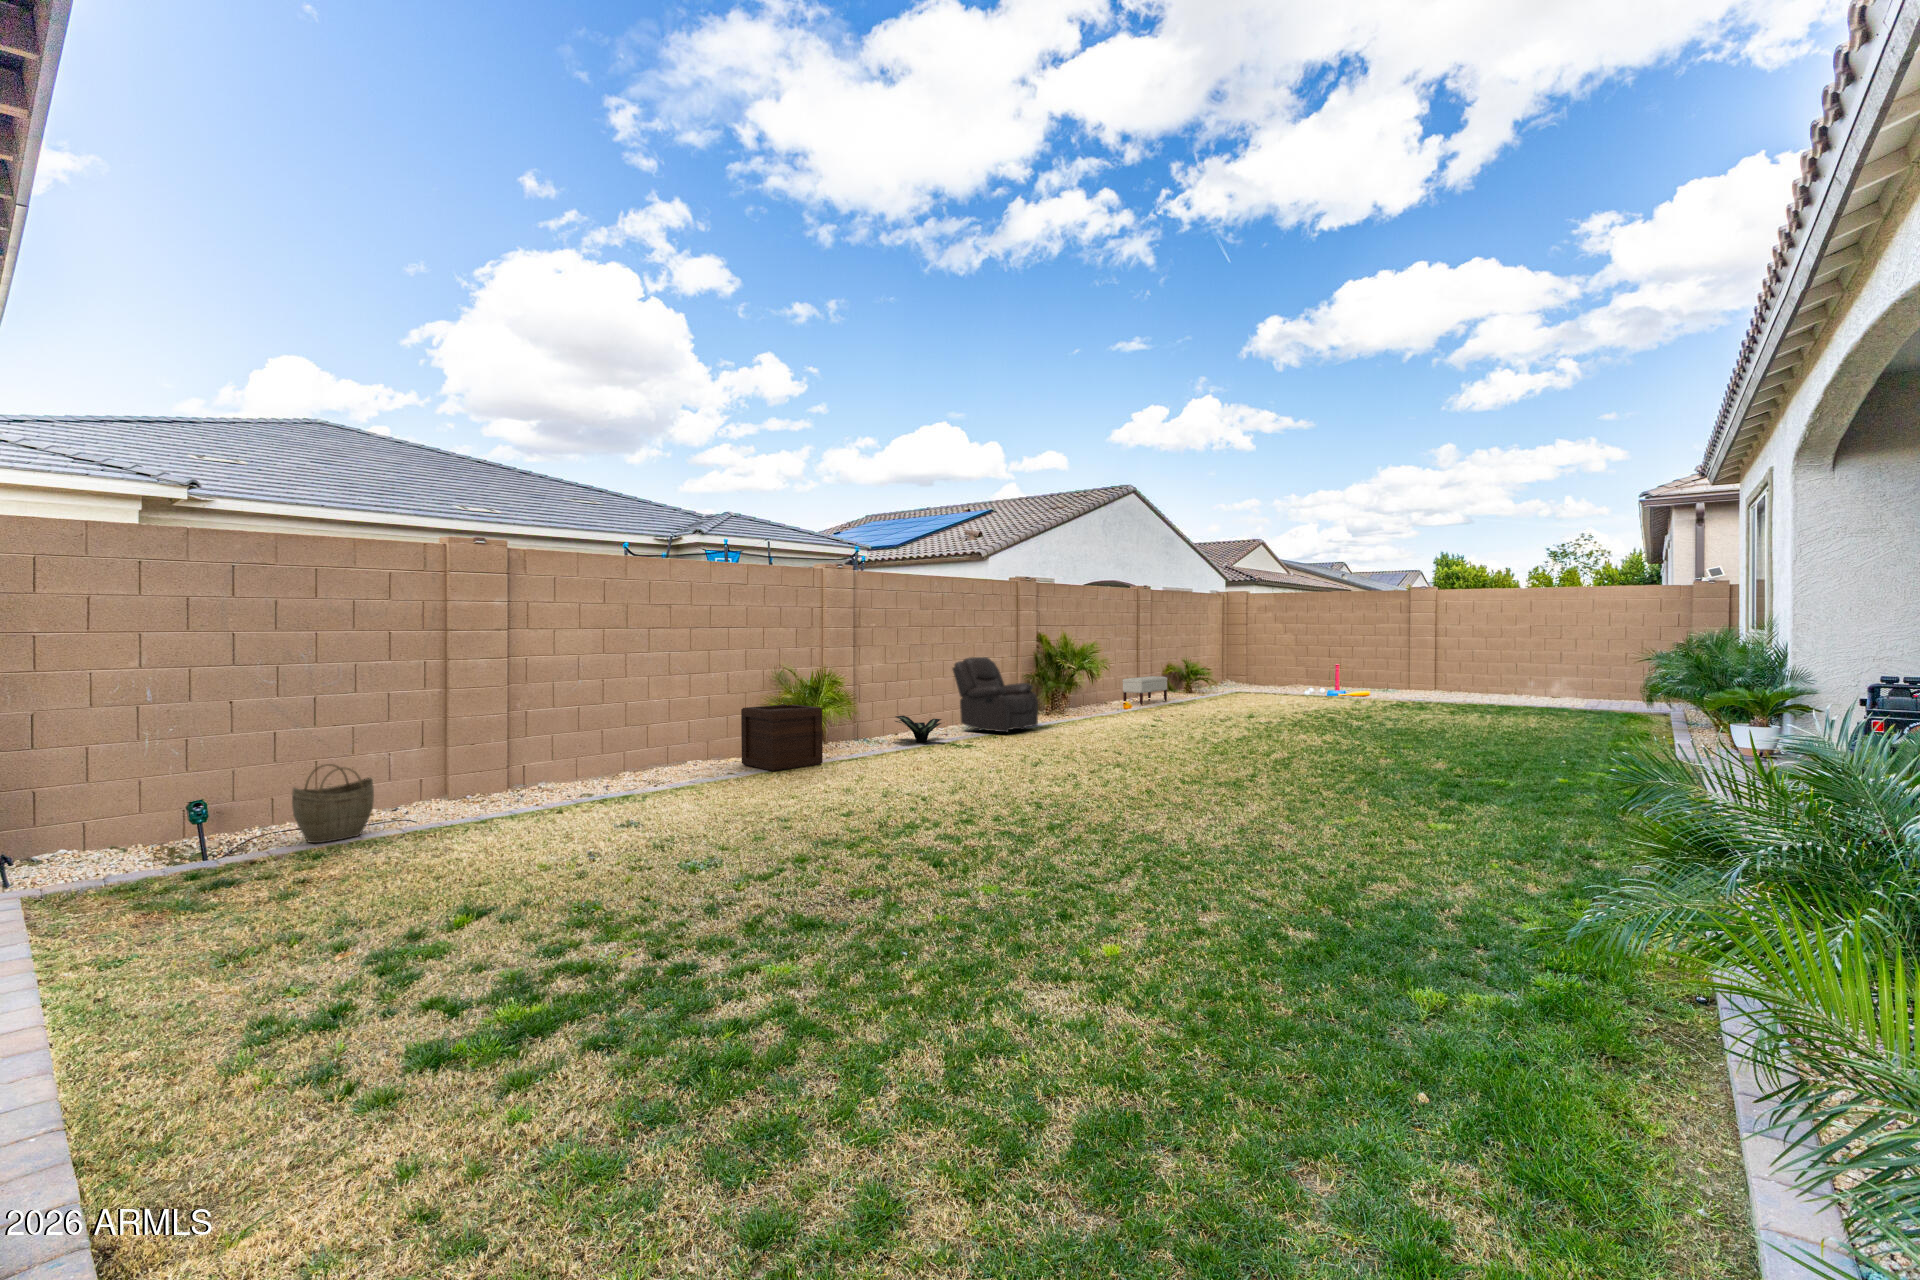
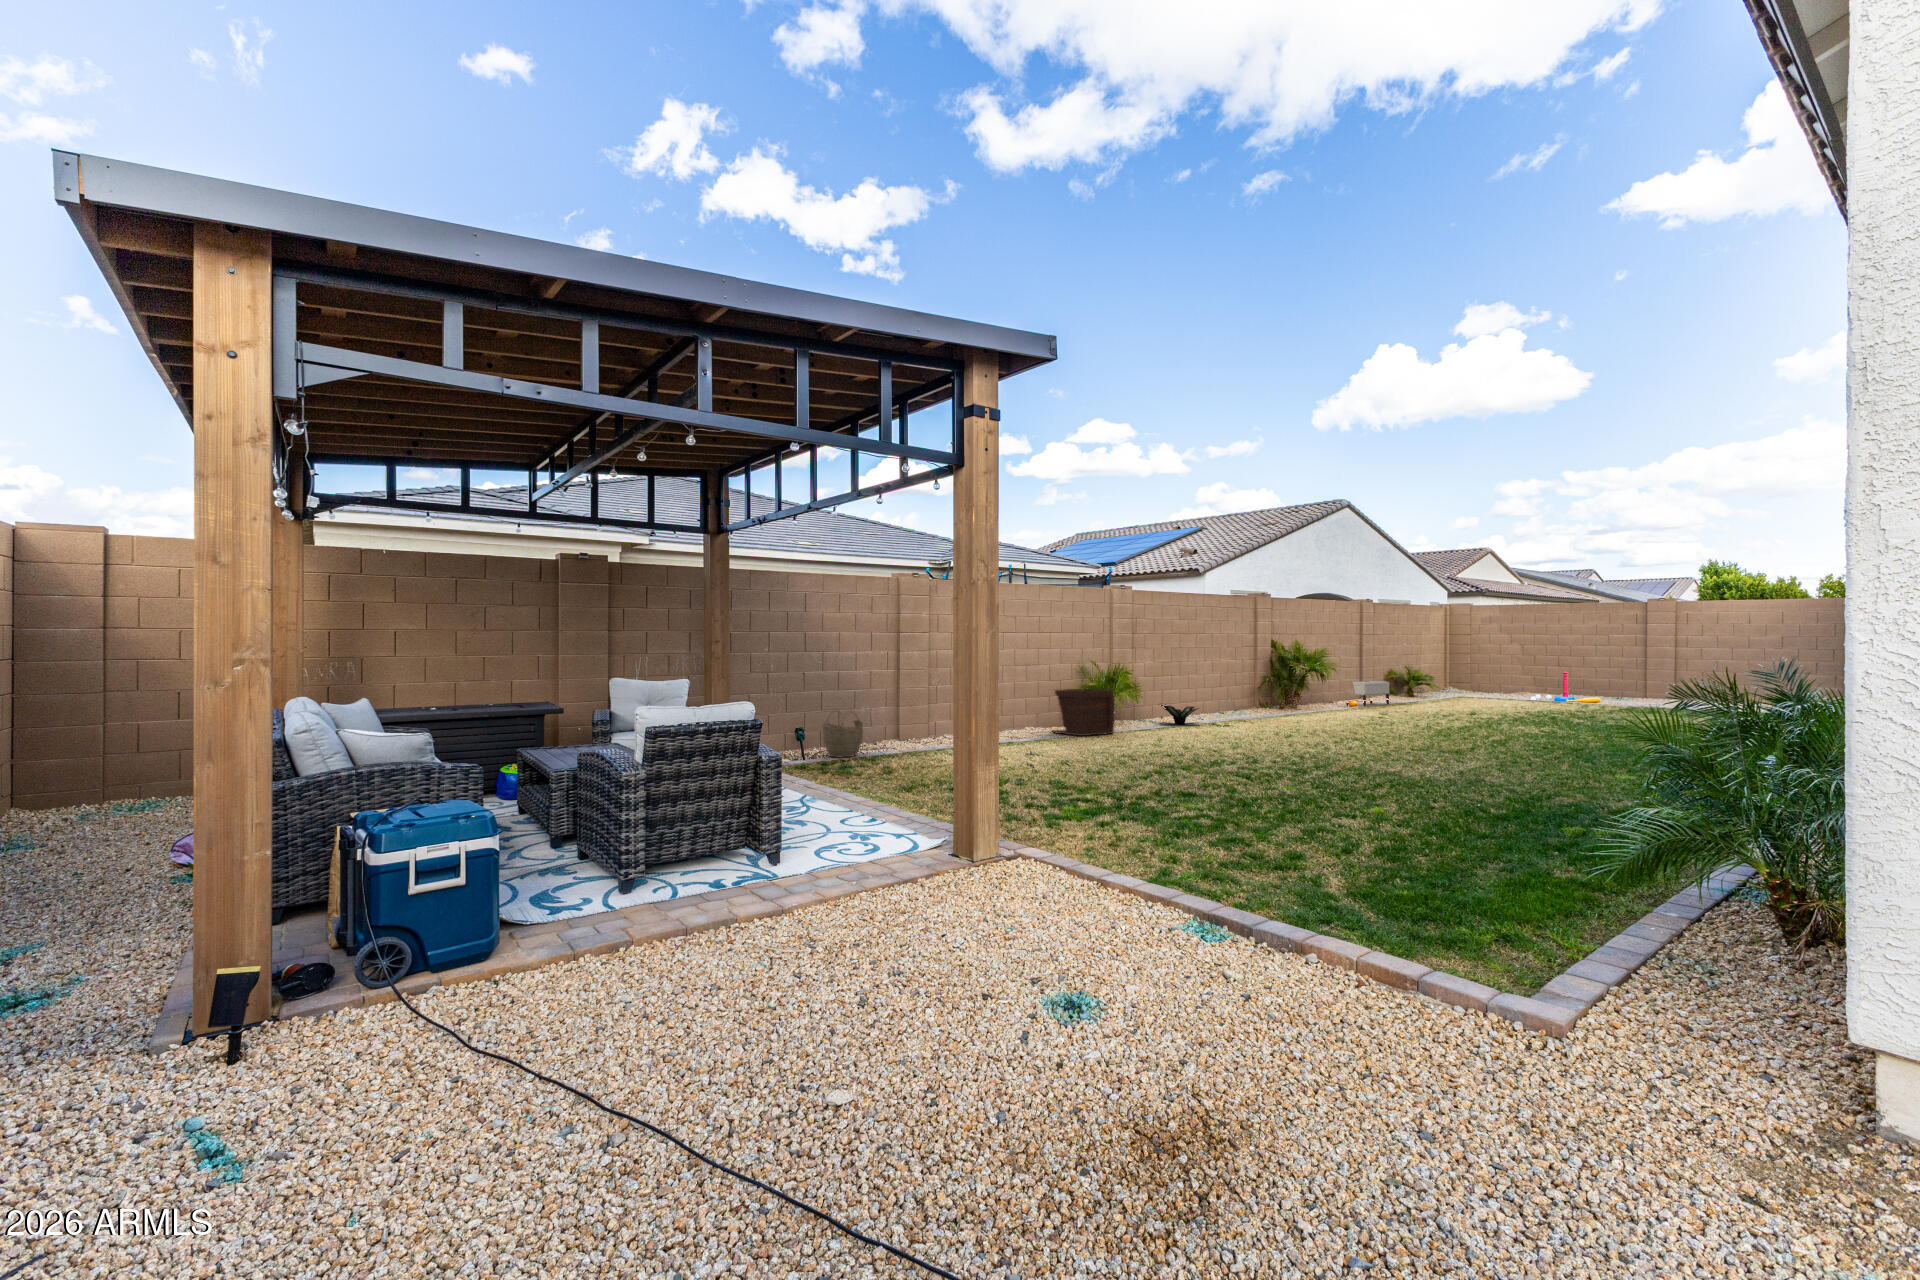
chair: present [953,657,1038,733] -> none [1199,657,1276,721]

